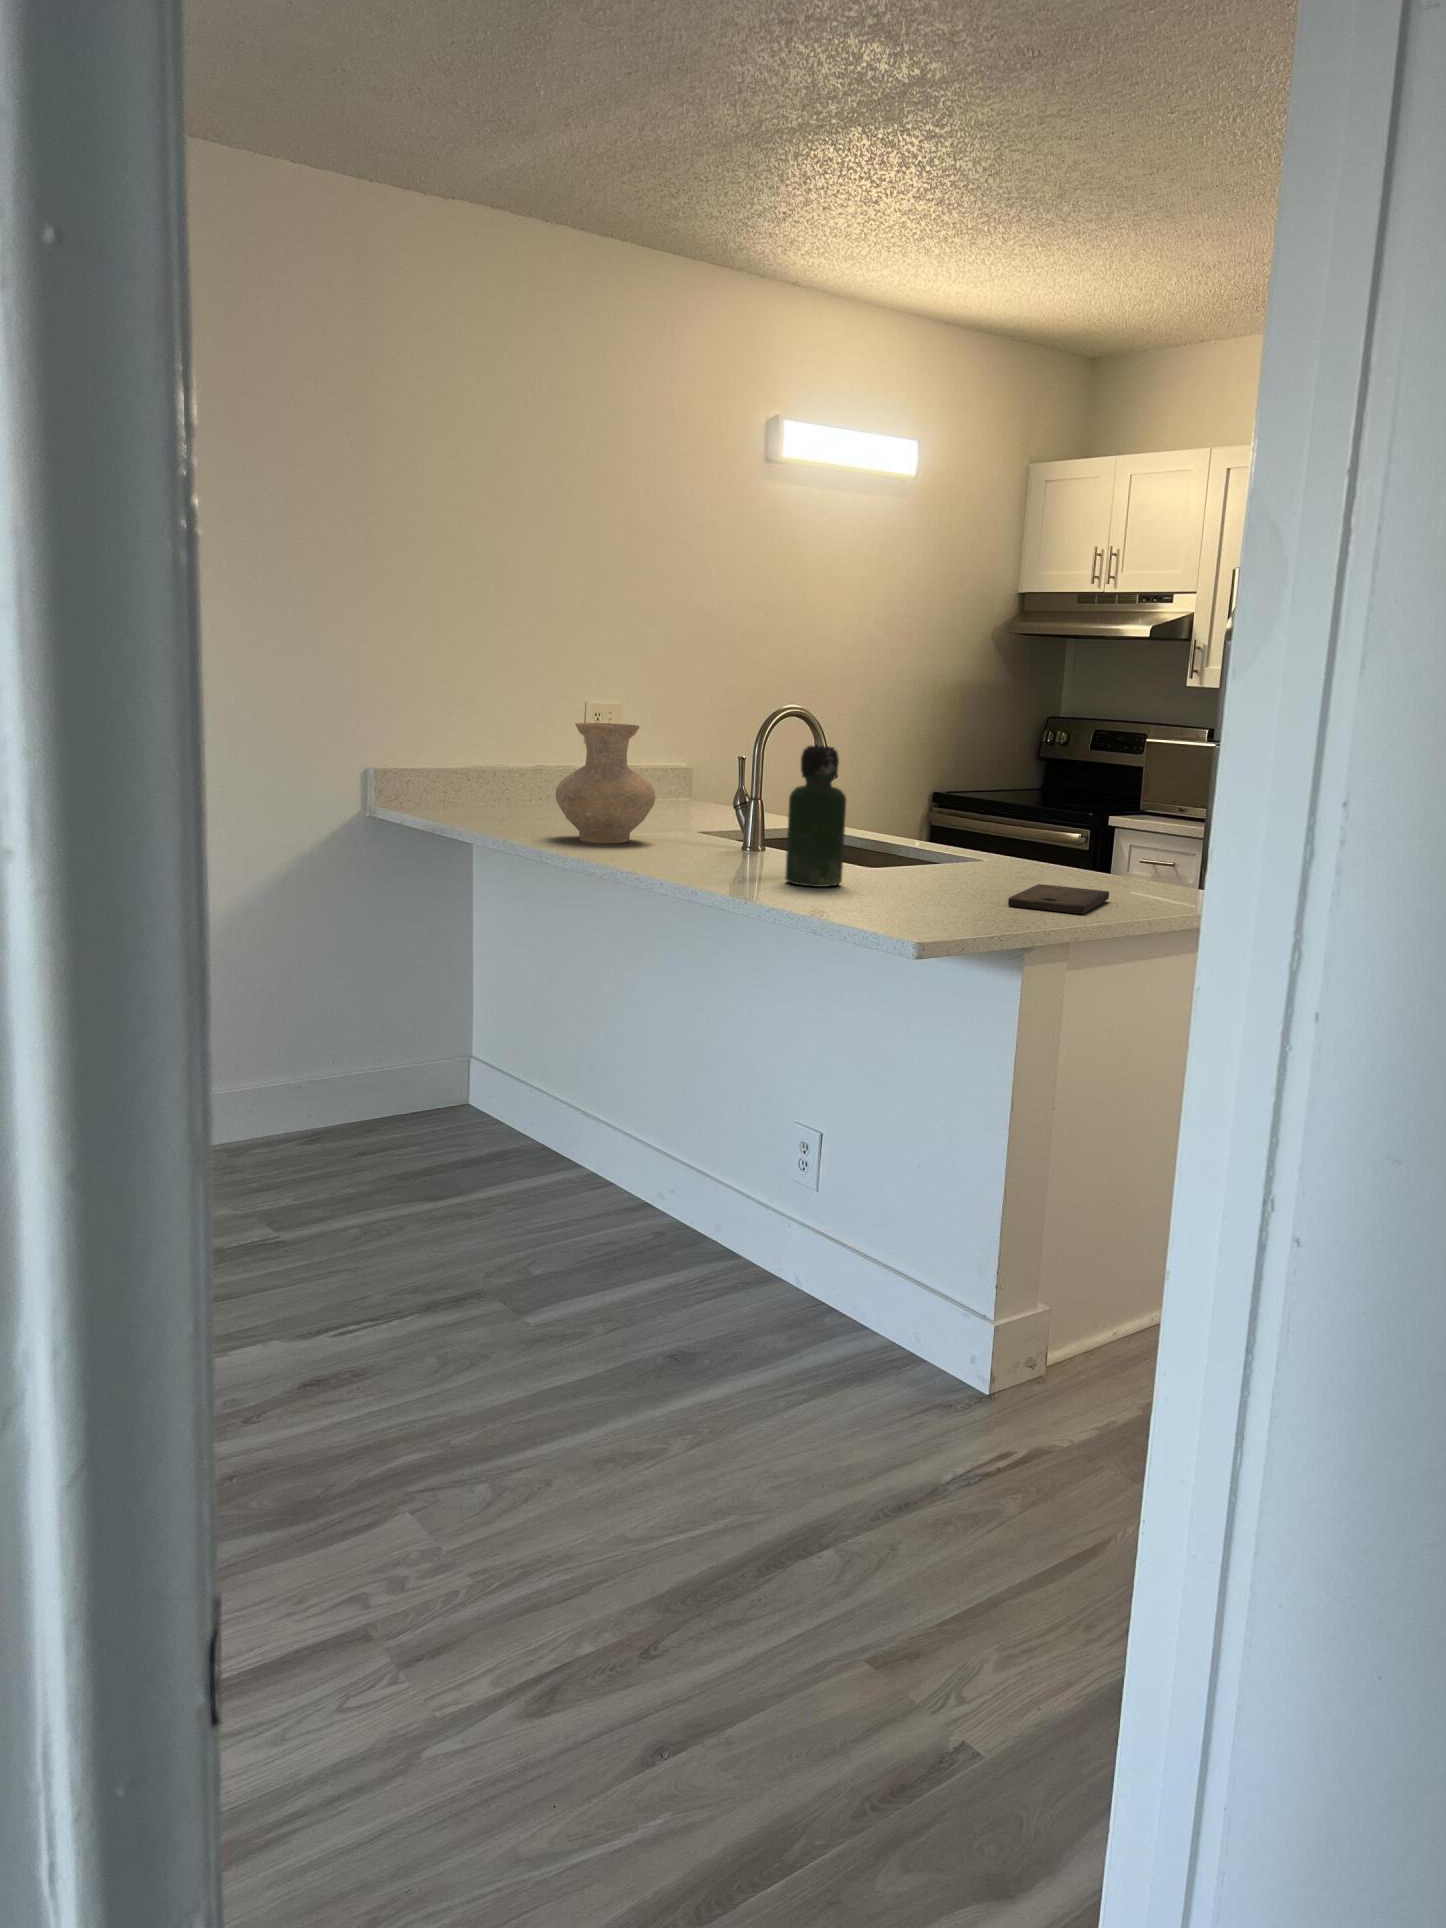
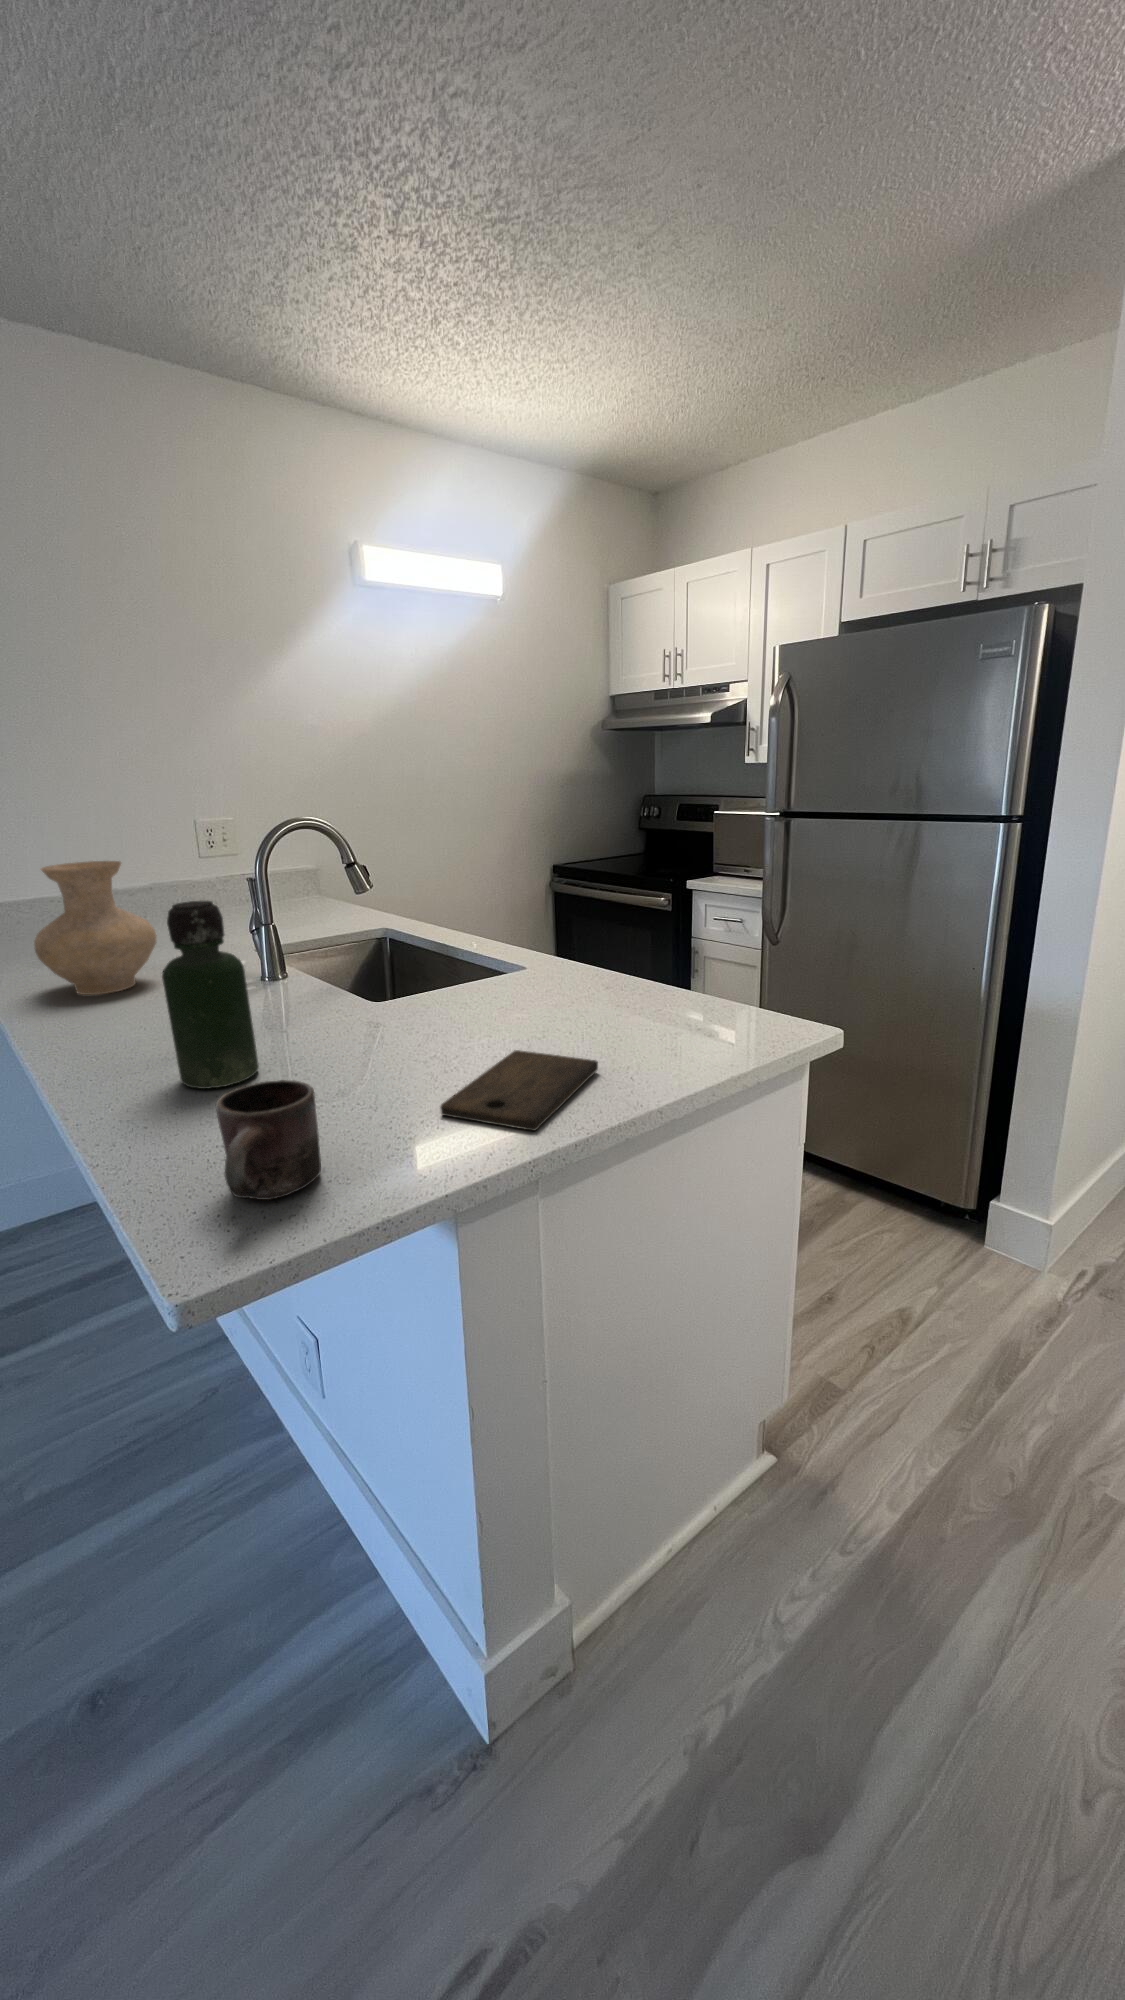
mug: none [905,852,966,919] -> present [215,1080,321,1200]

